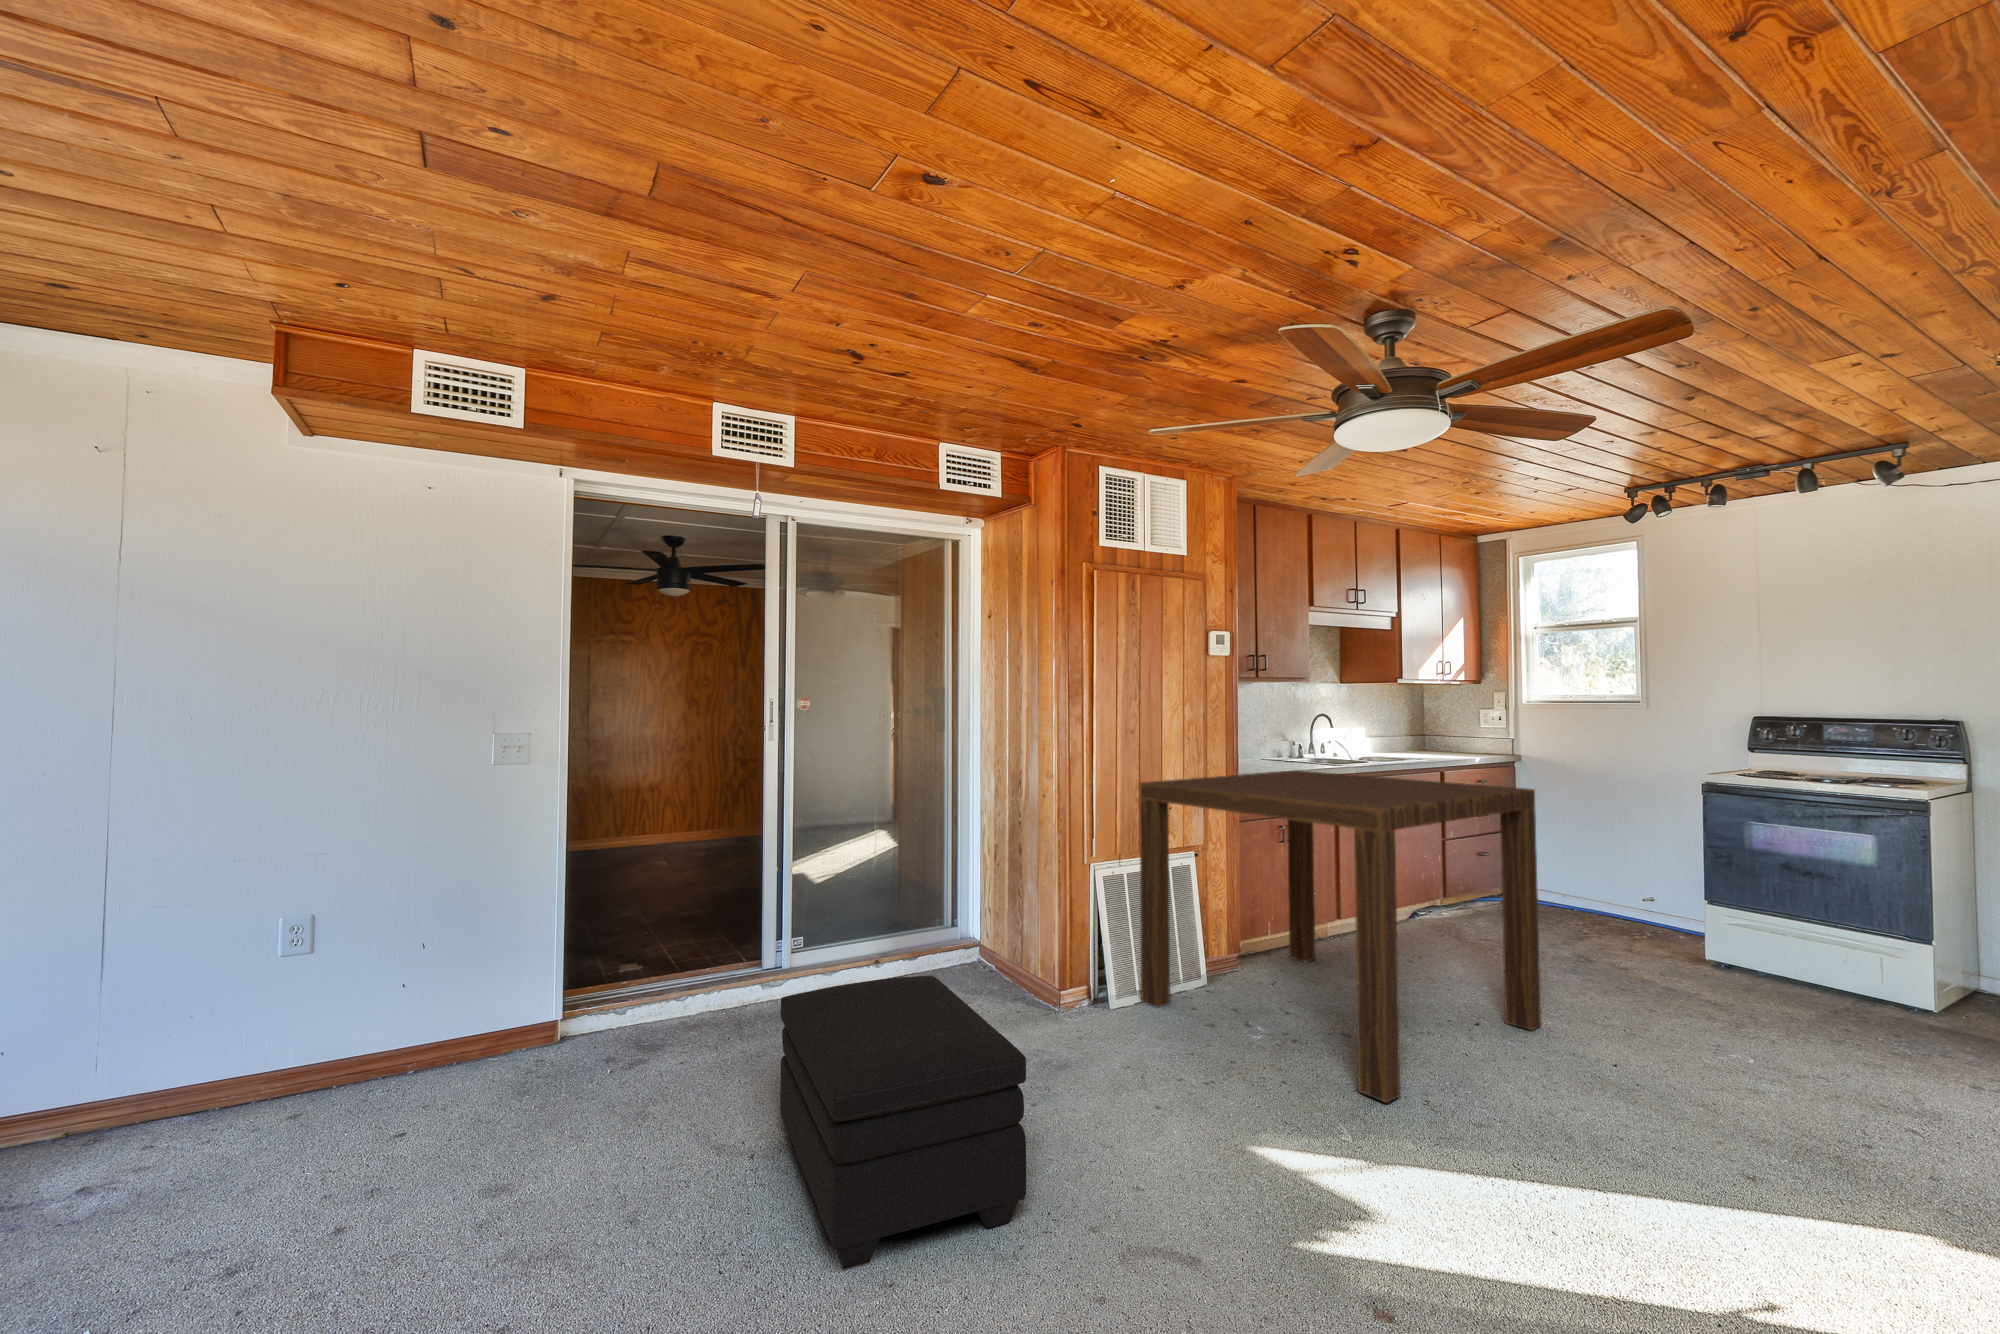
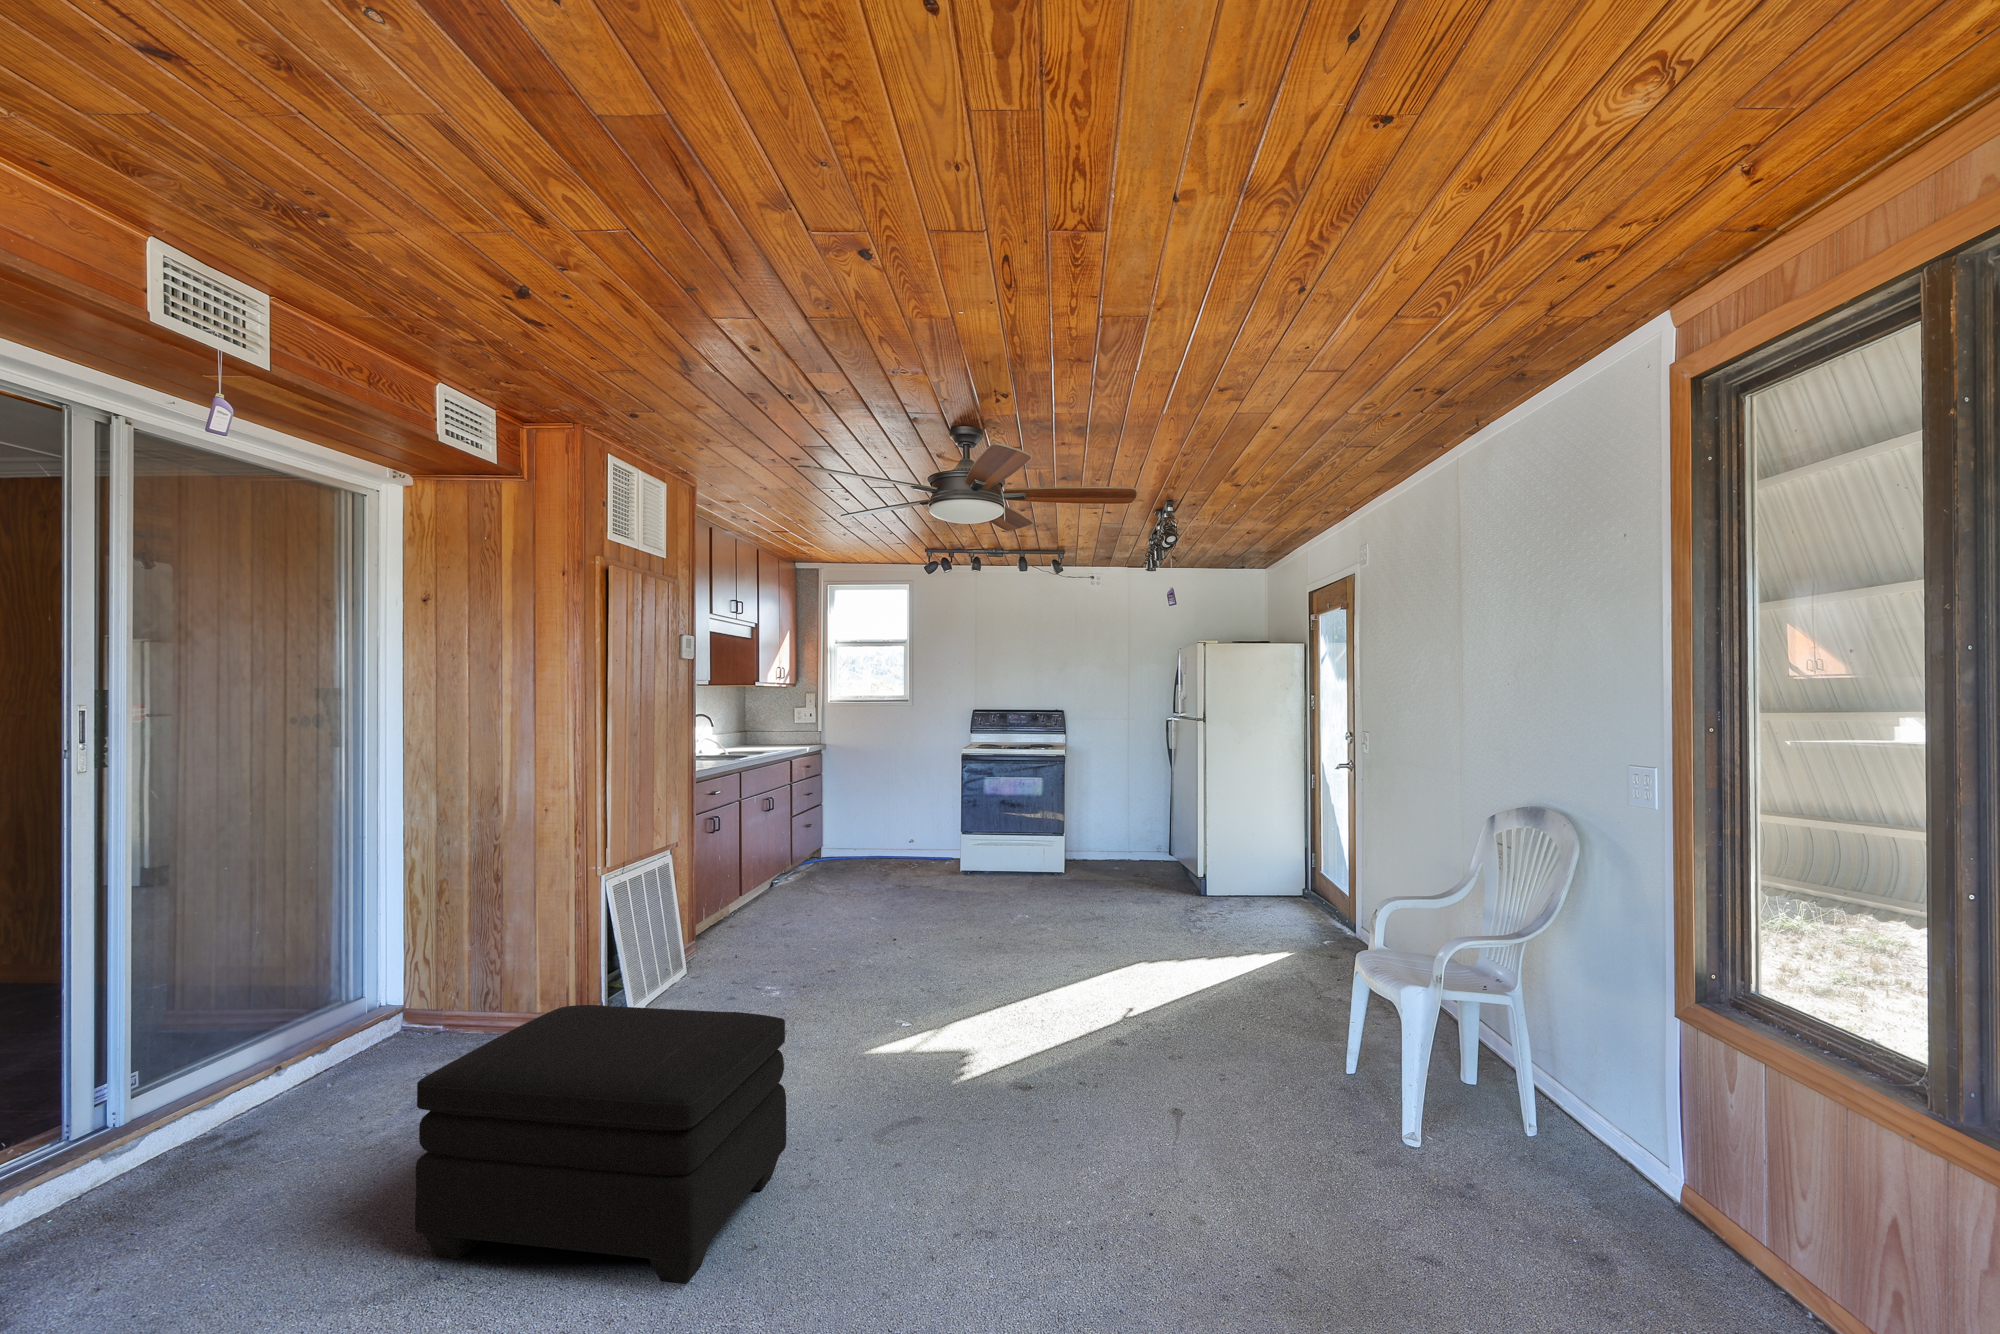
dining table: present [1140,771,1541,1103] -> none [645,760,926,1002]

